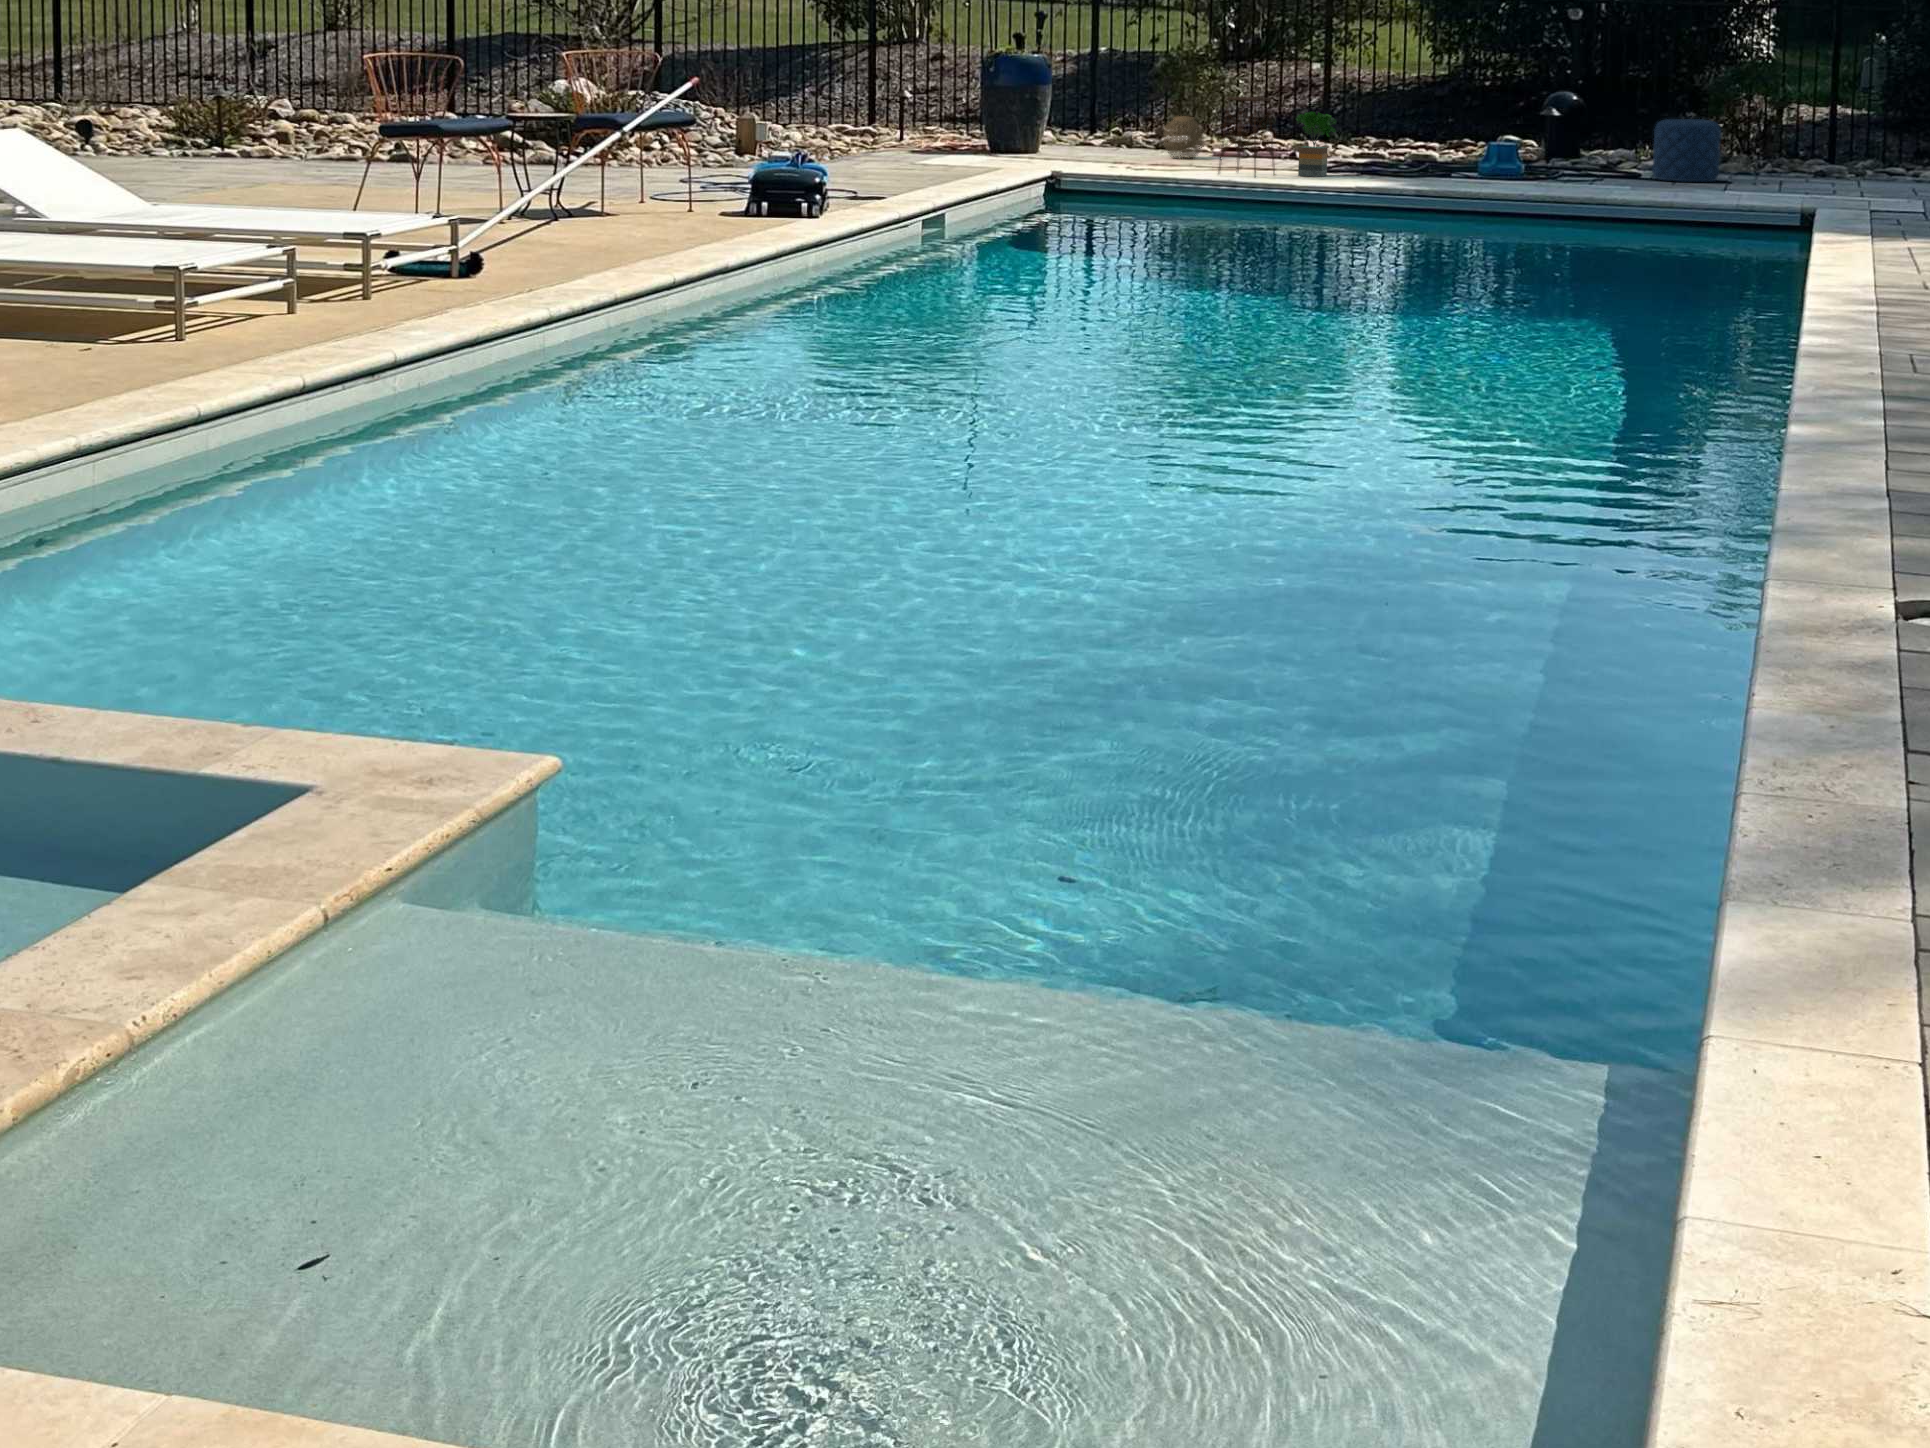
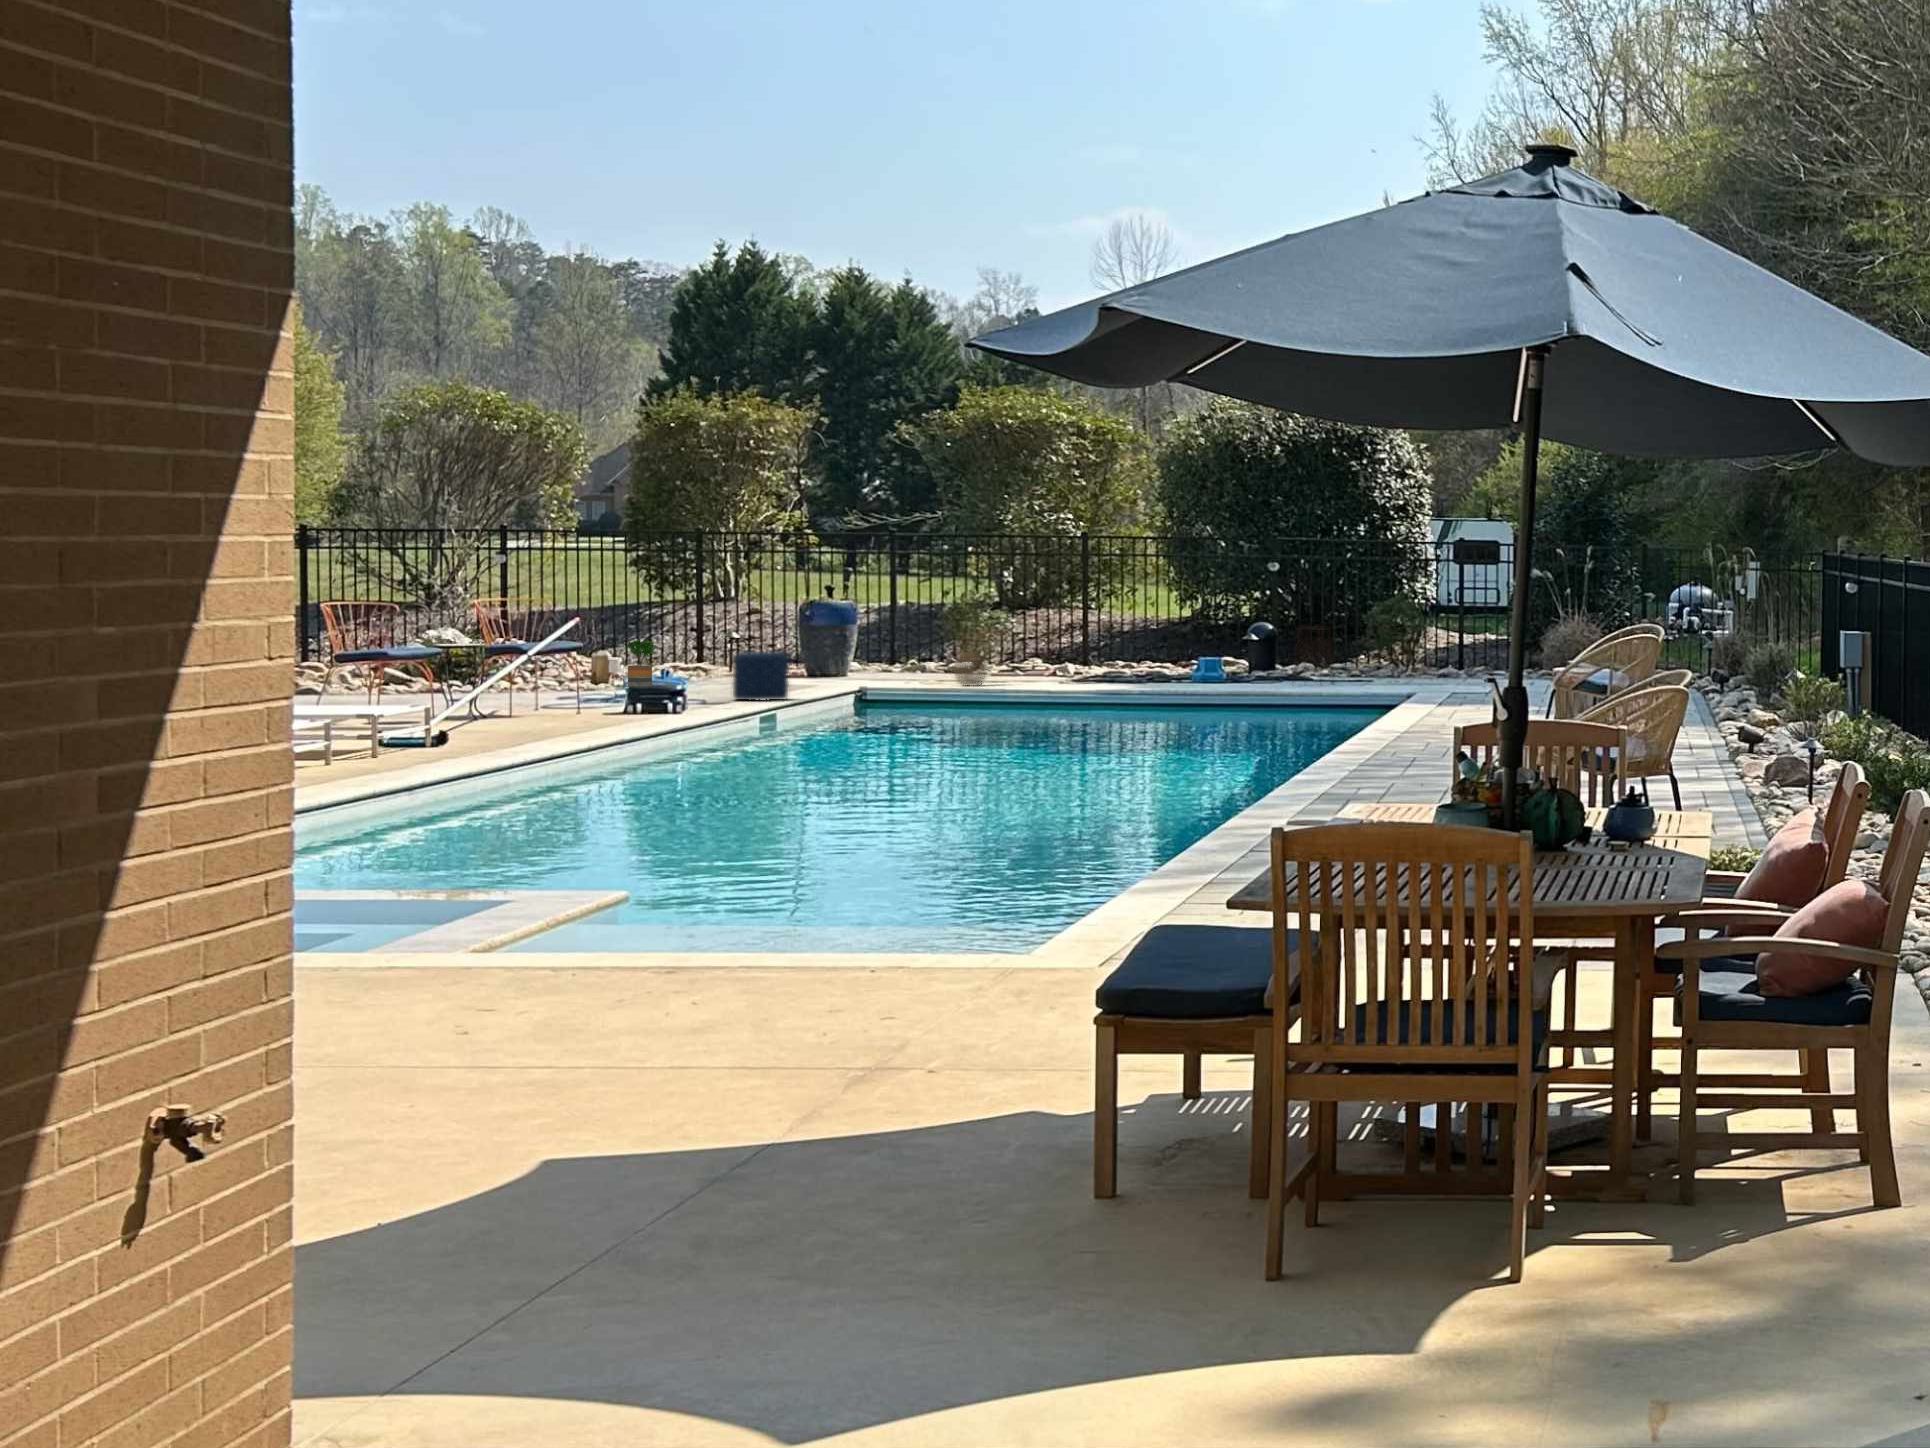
side table: present [1219,97,1275,176] -> present [1295,630,1333,683]
potted tree: present [1296,111,1336,177] -> present [627,640,658,687]
pouf: present [1652,119,1721,182] -> present [733,651,789,700]

